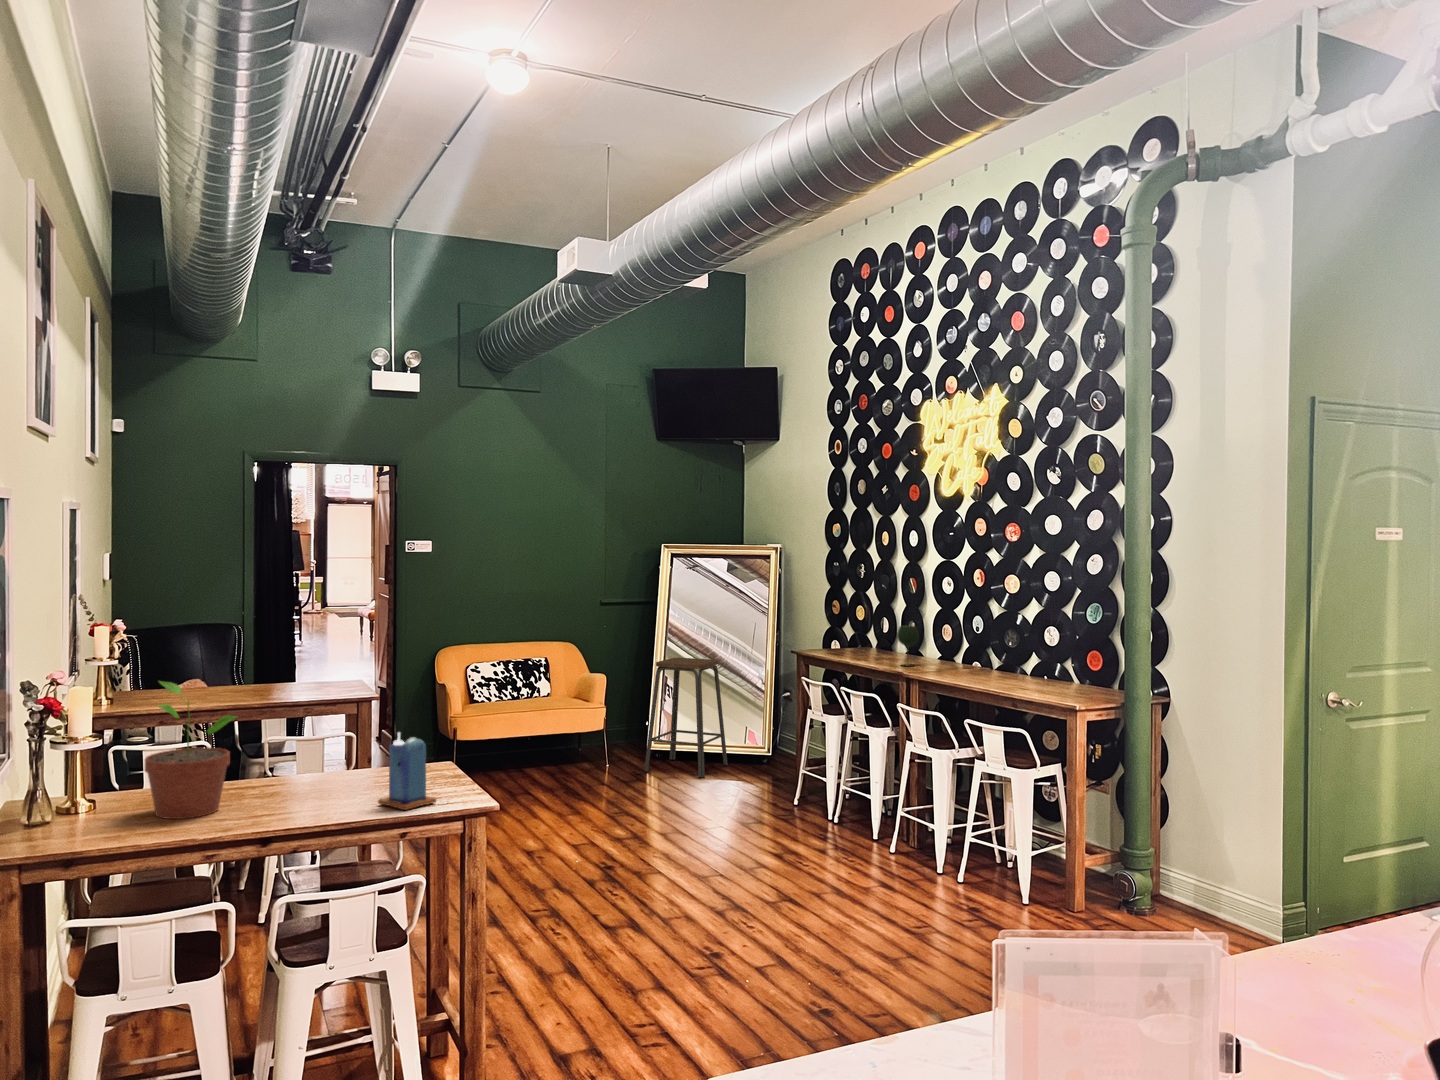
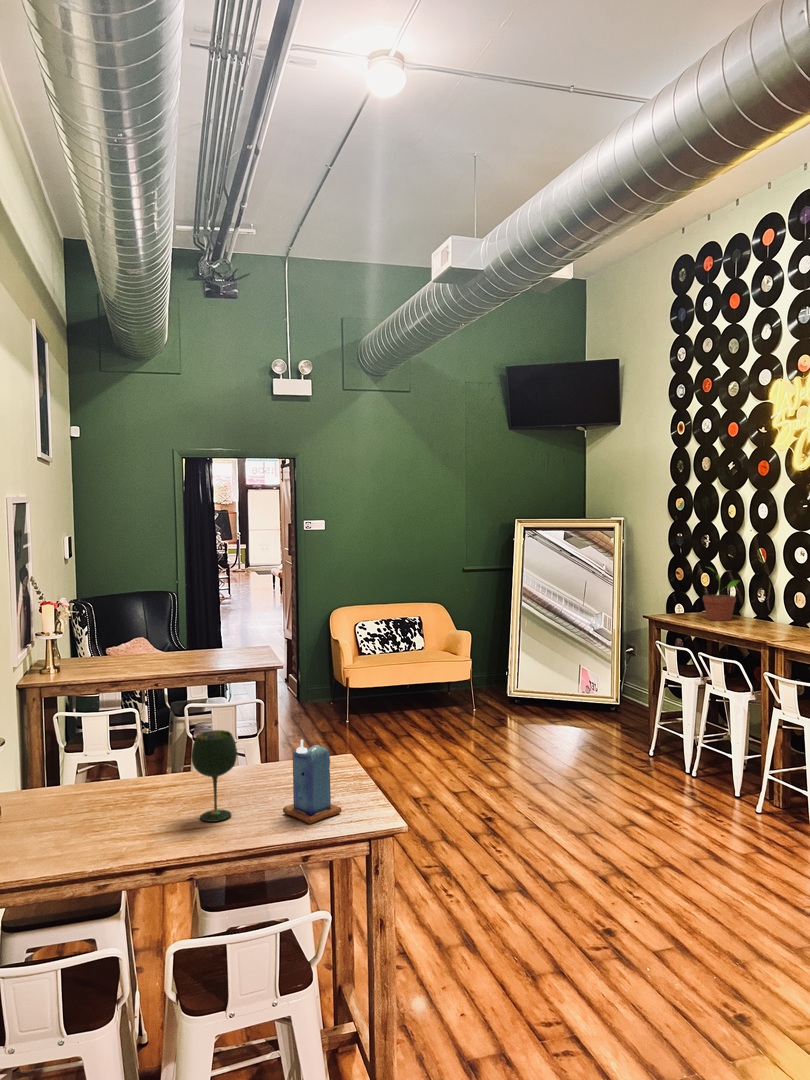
wine glass: present [897,626,919,666] -> present [191,730,237,822]
bar stool: present [644,658,728,779] -> none [508,618,581,726]
potted plant: present [145,681,237,819] -> present [703,567,739,621]

